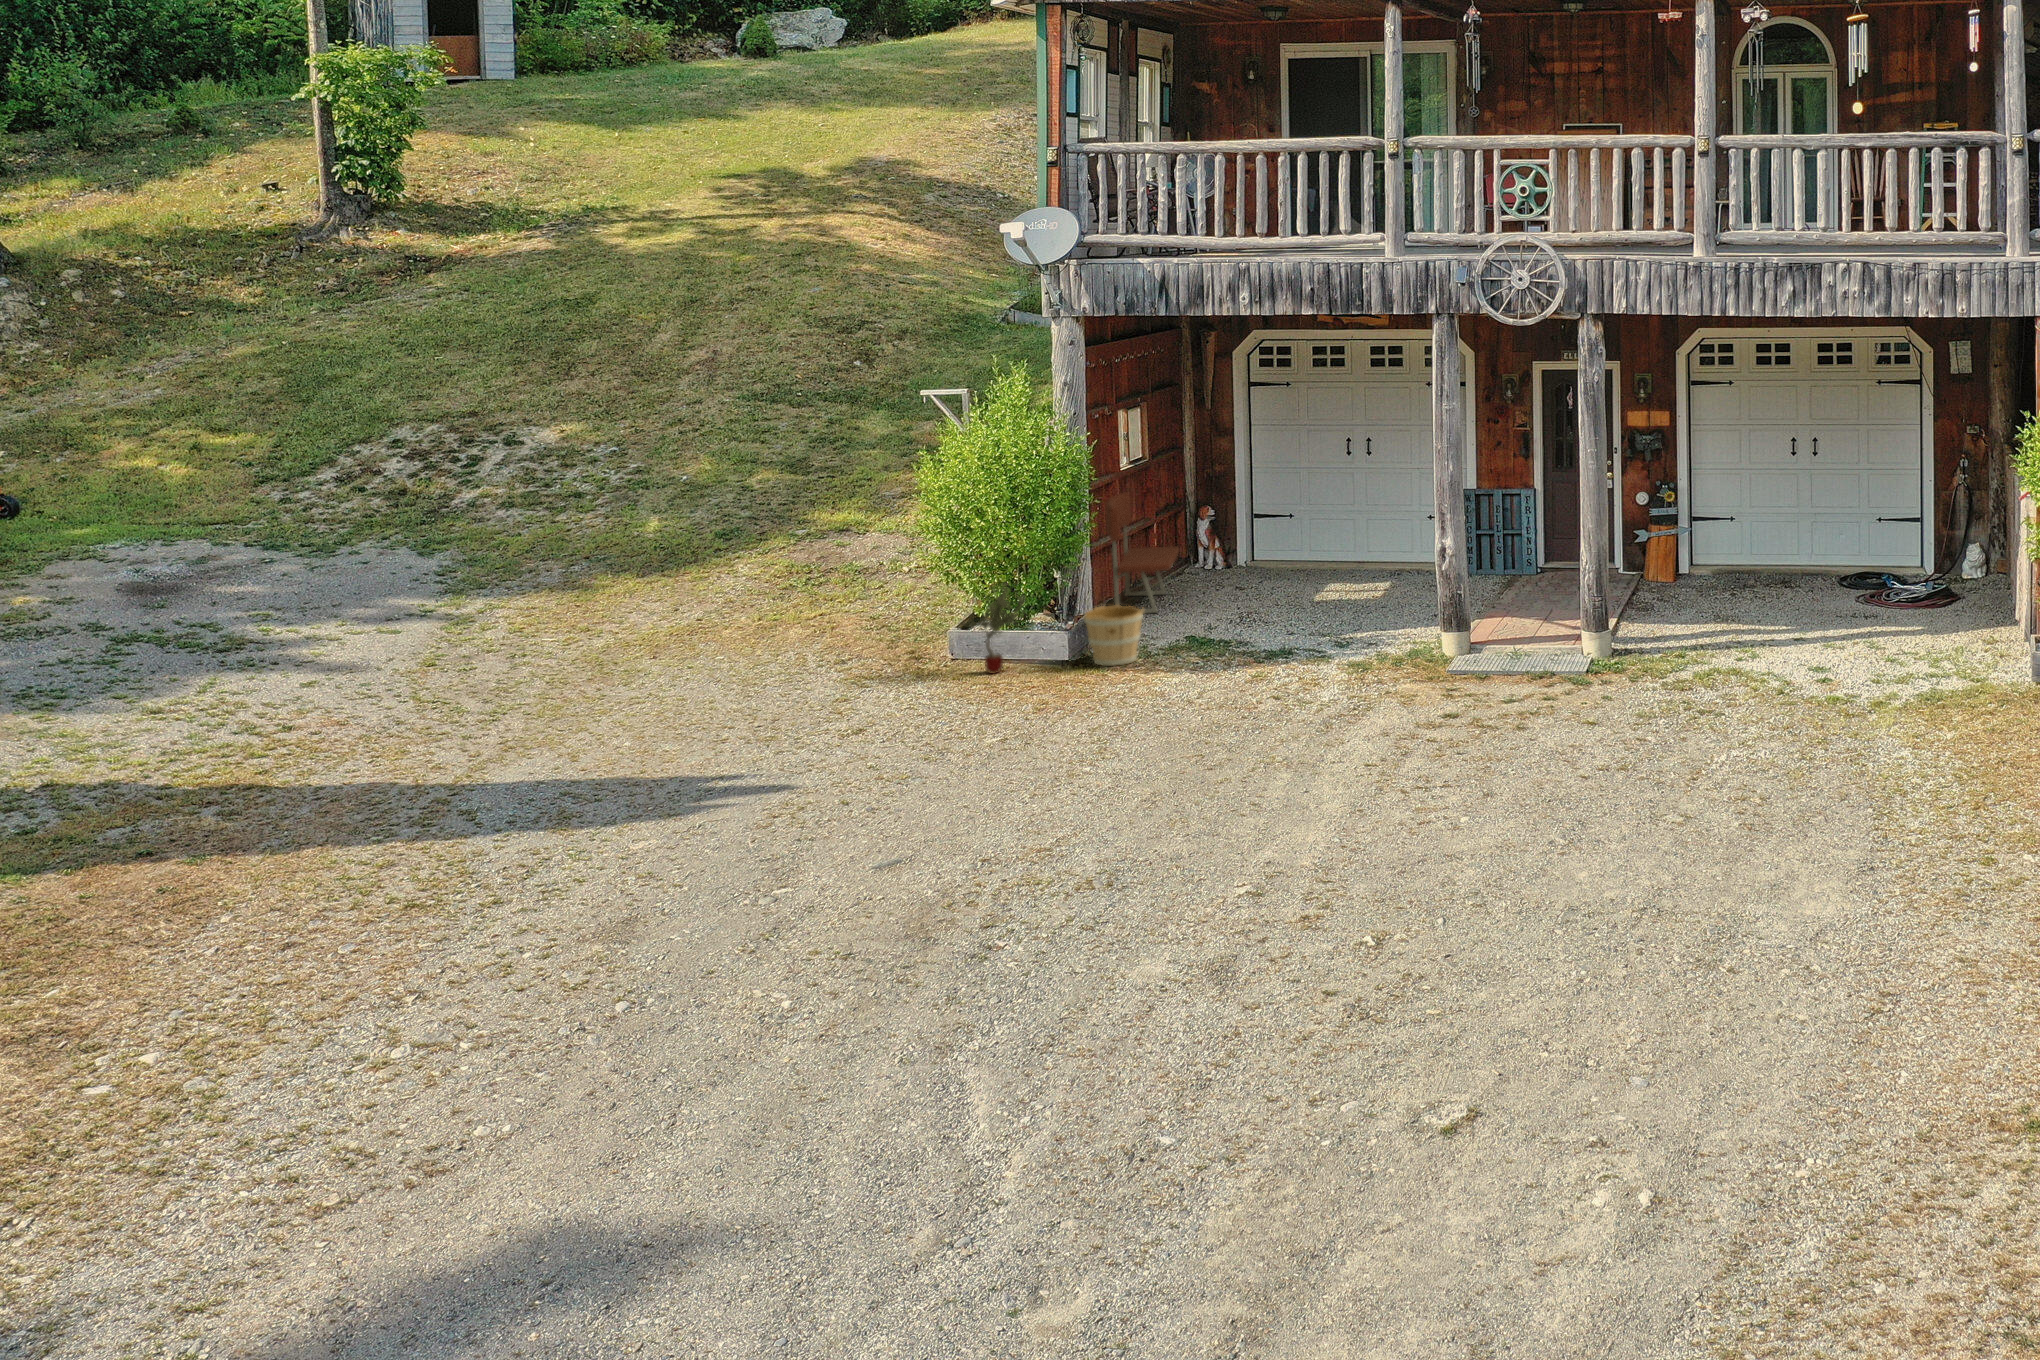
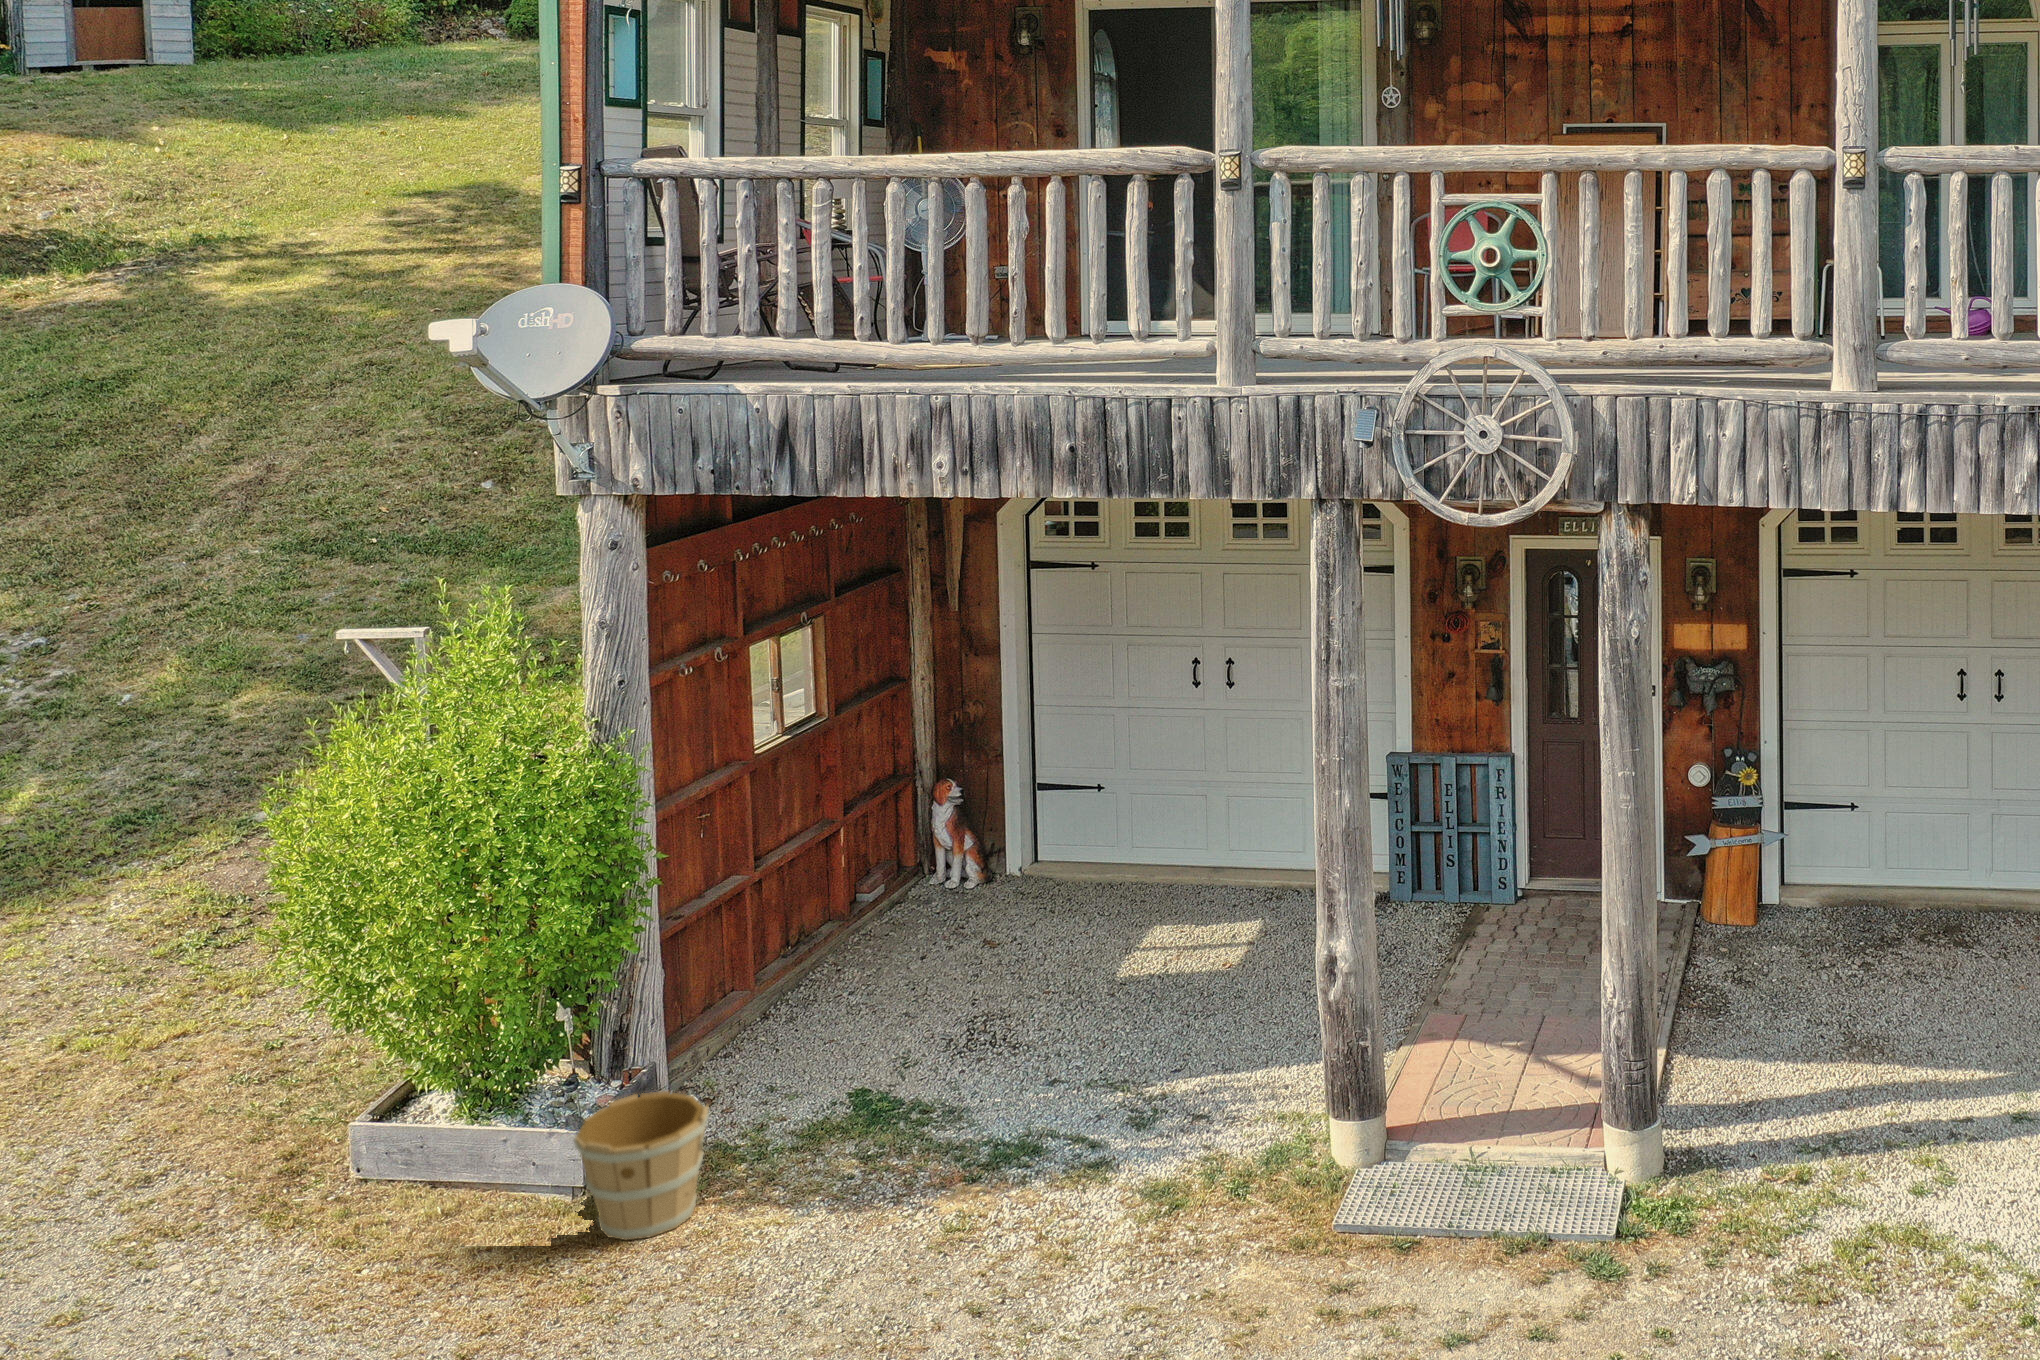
bench: present [1105,492,1179,614] -> none [709,785,869,1036]
potted tree: present [960,584,1024,674] -> none [300,1072,444,1269]

